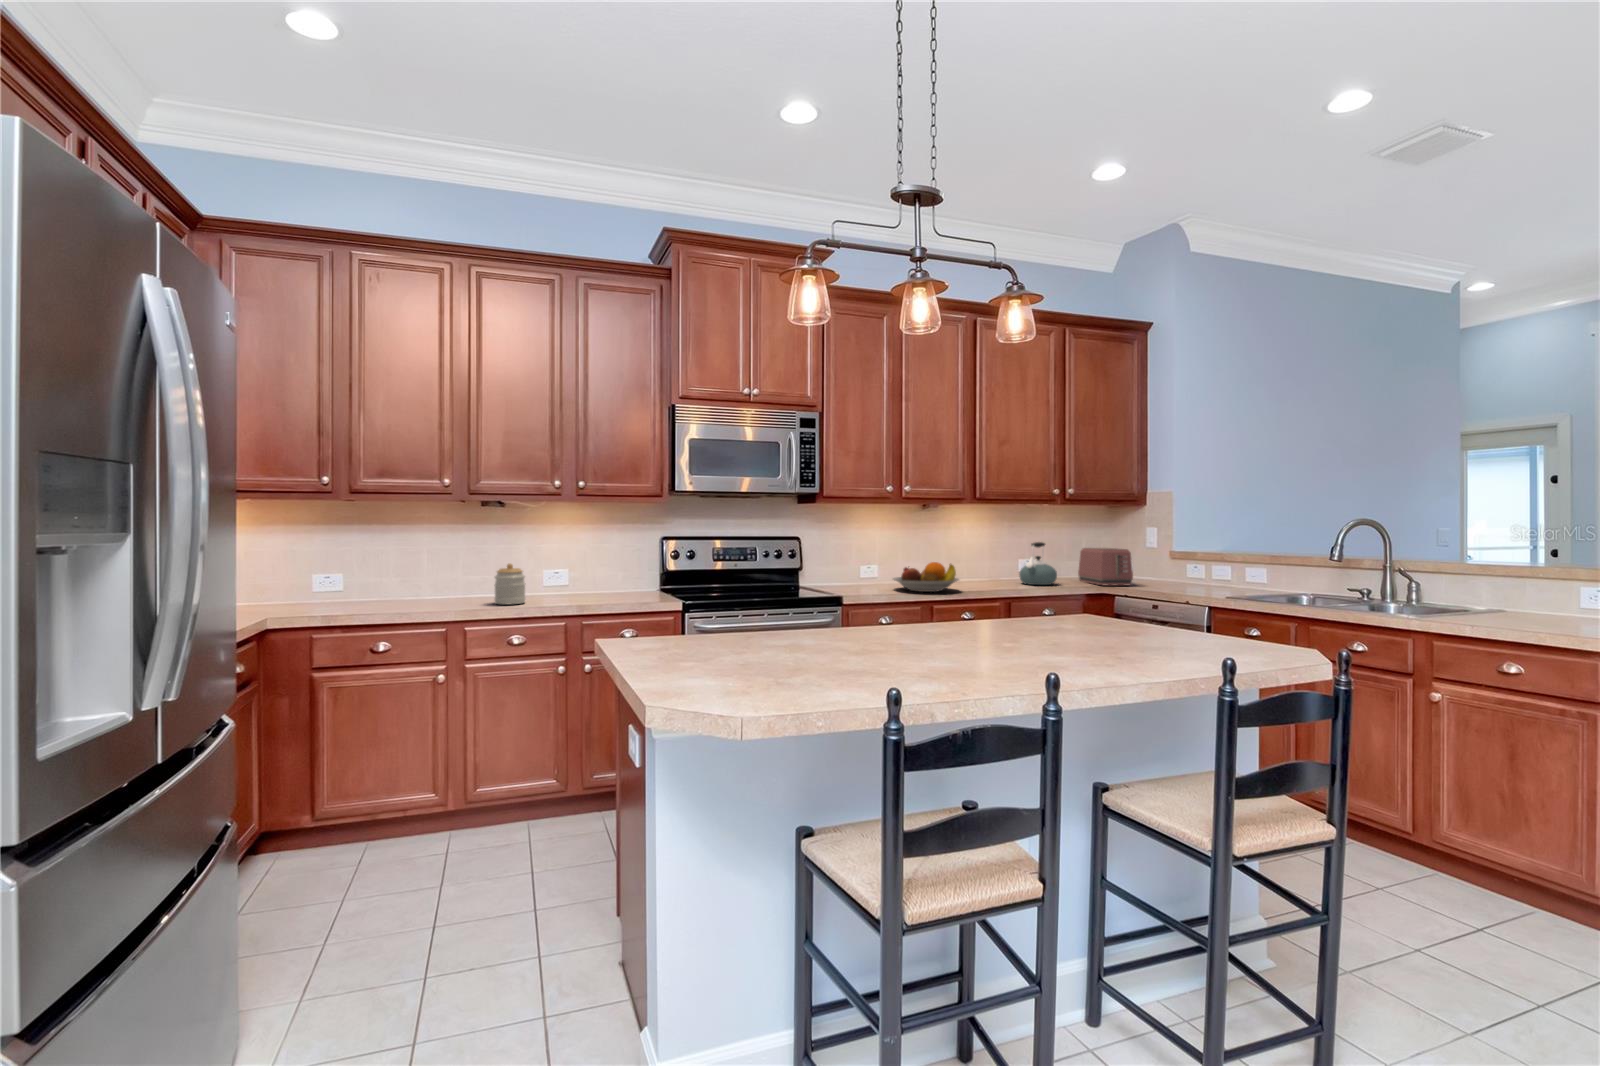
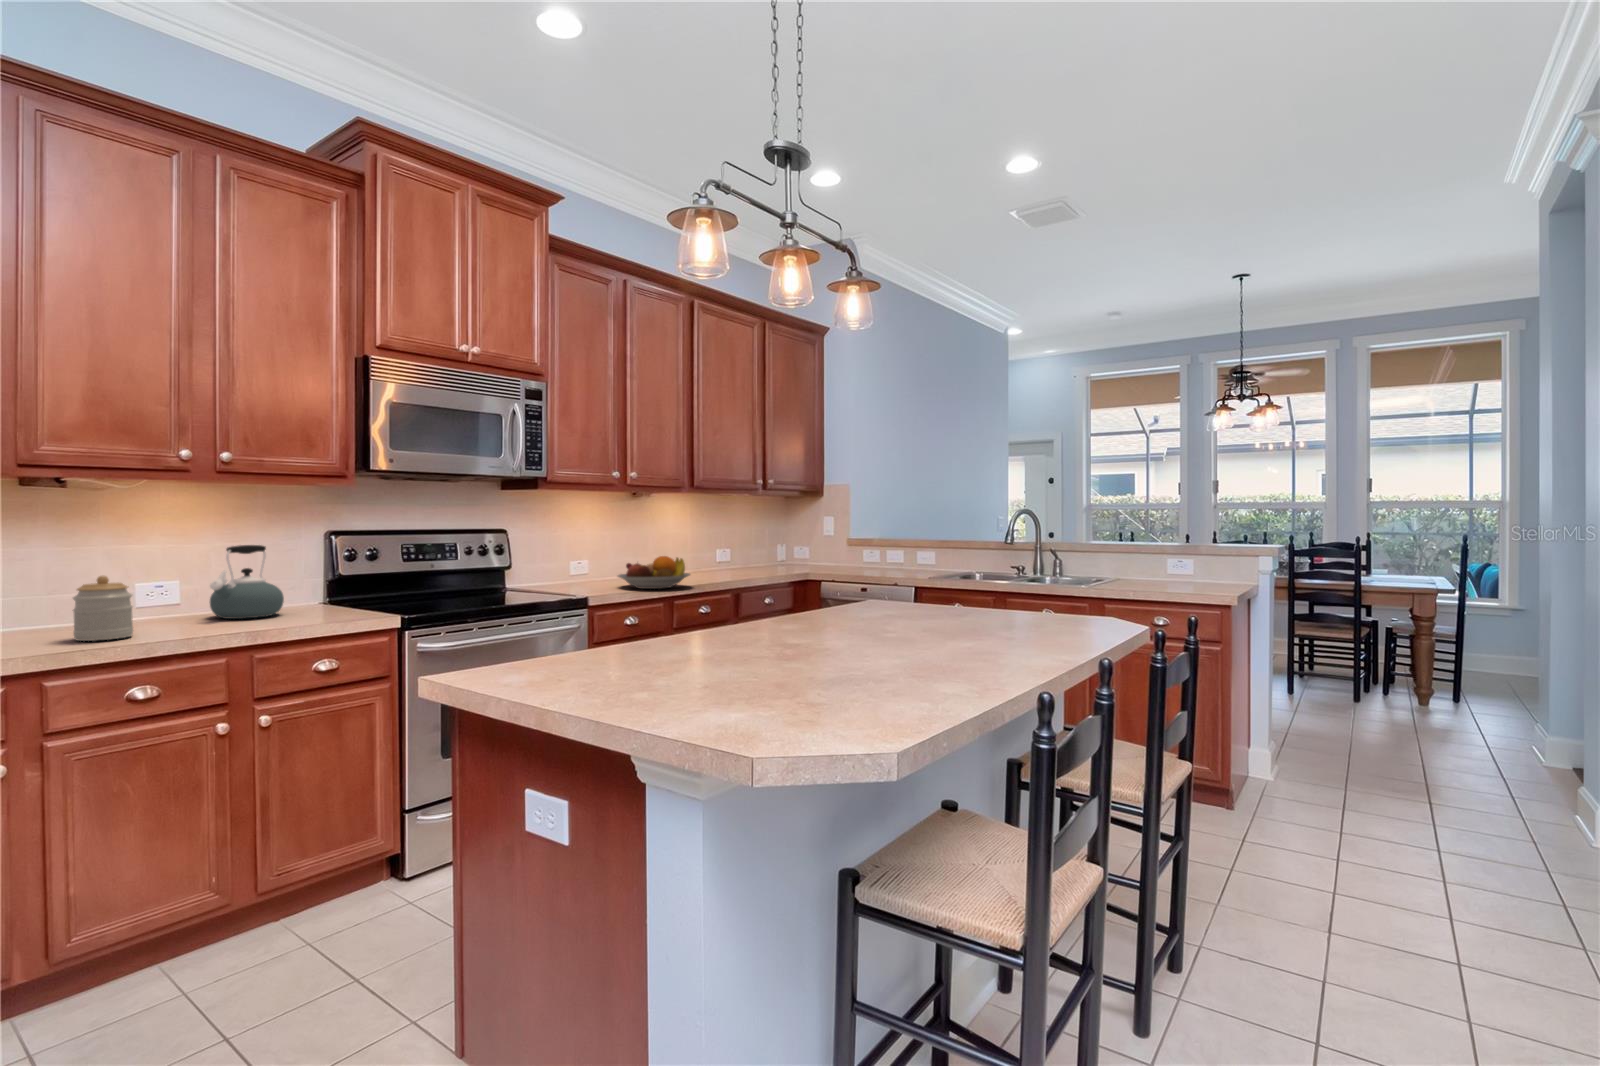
kettle: present [1019,542,1057,585] -> present [210,545,284,619]
toaster: present [1078,548,1133,585] -> none [771,538,827,574]

